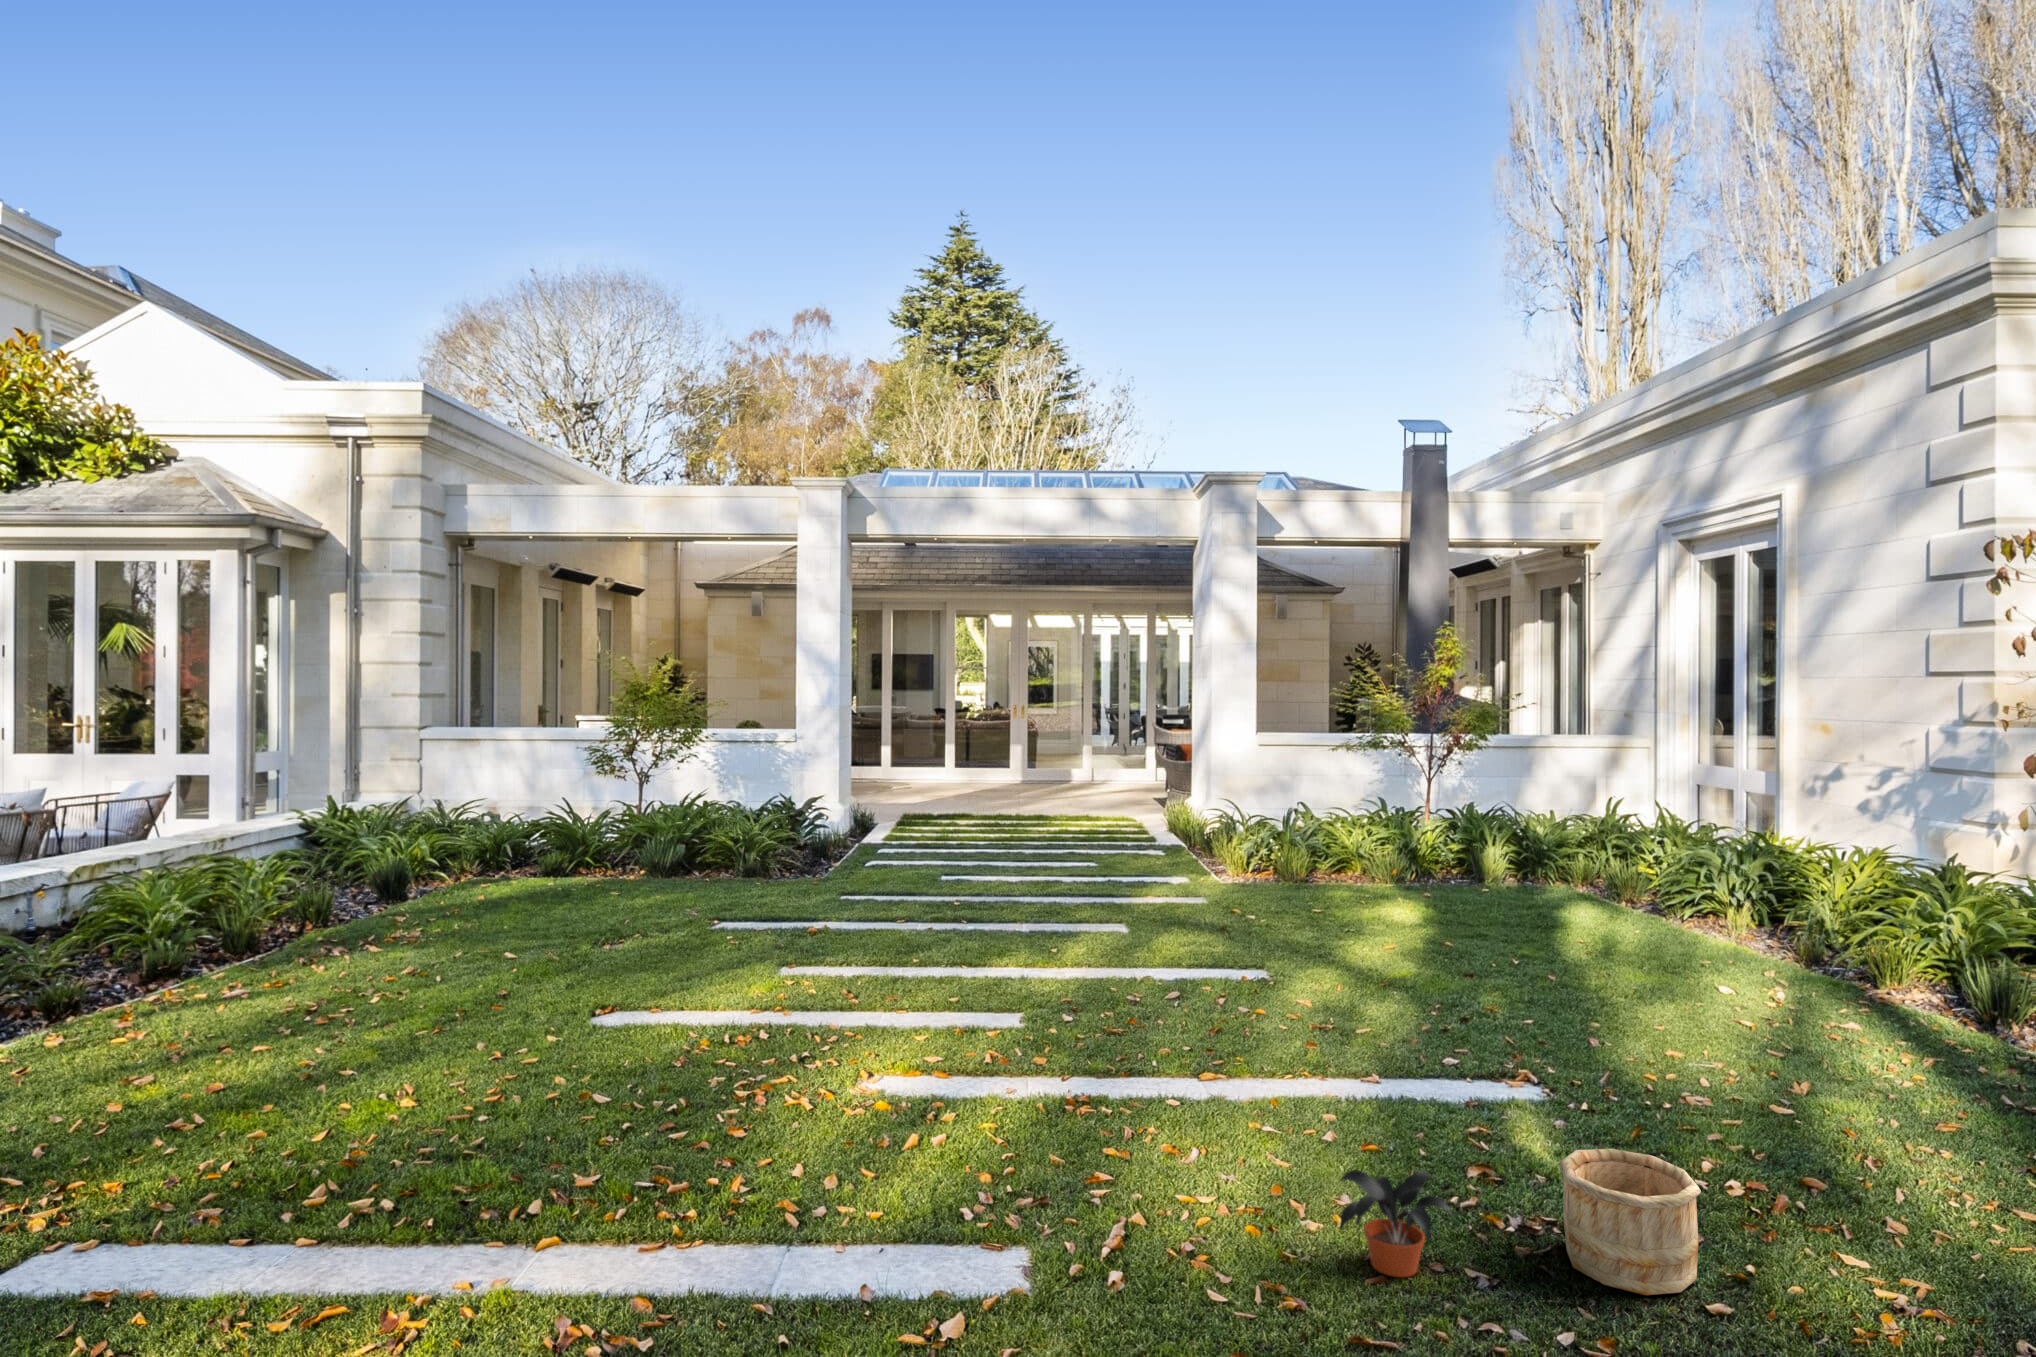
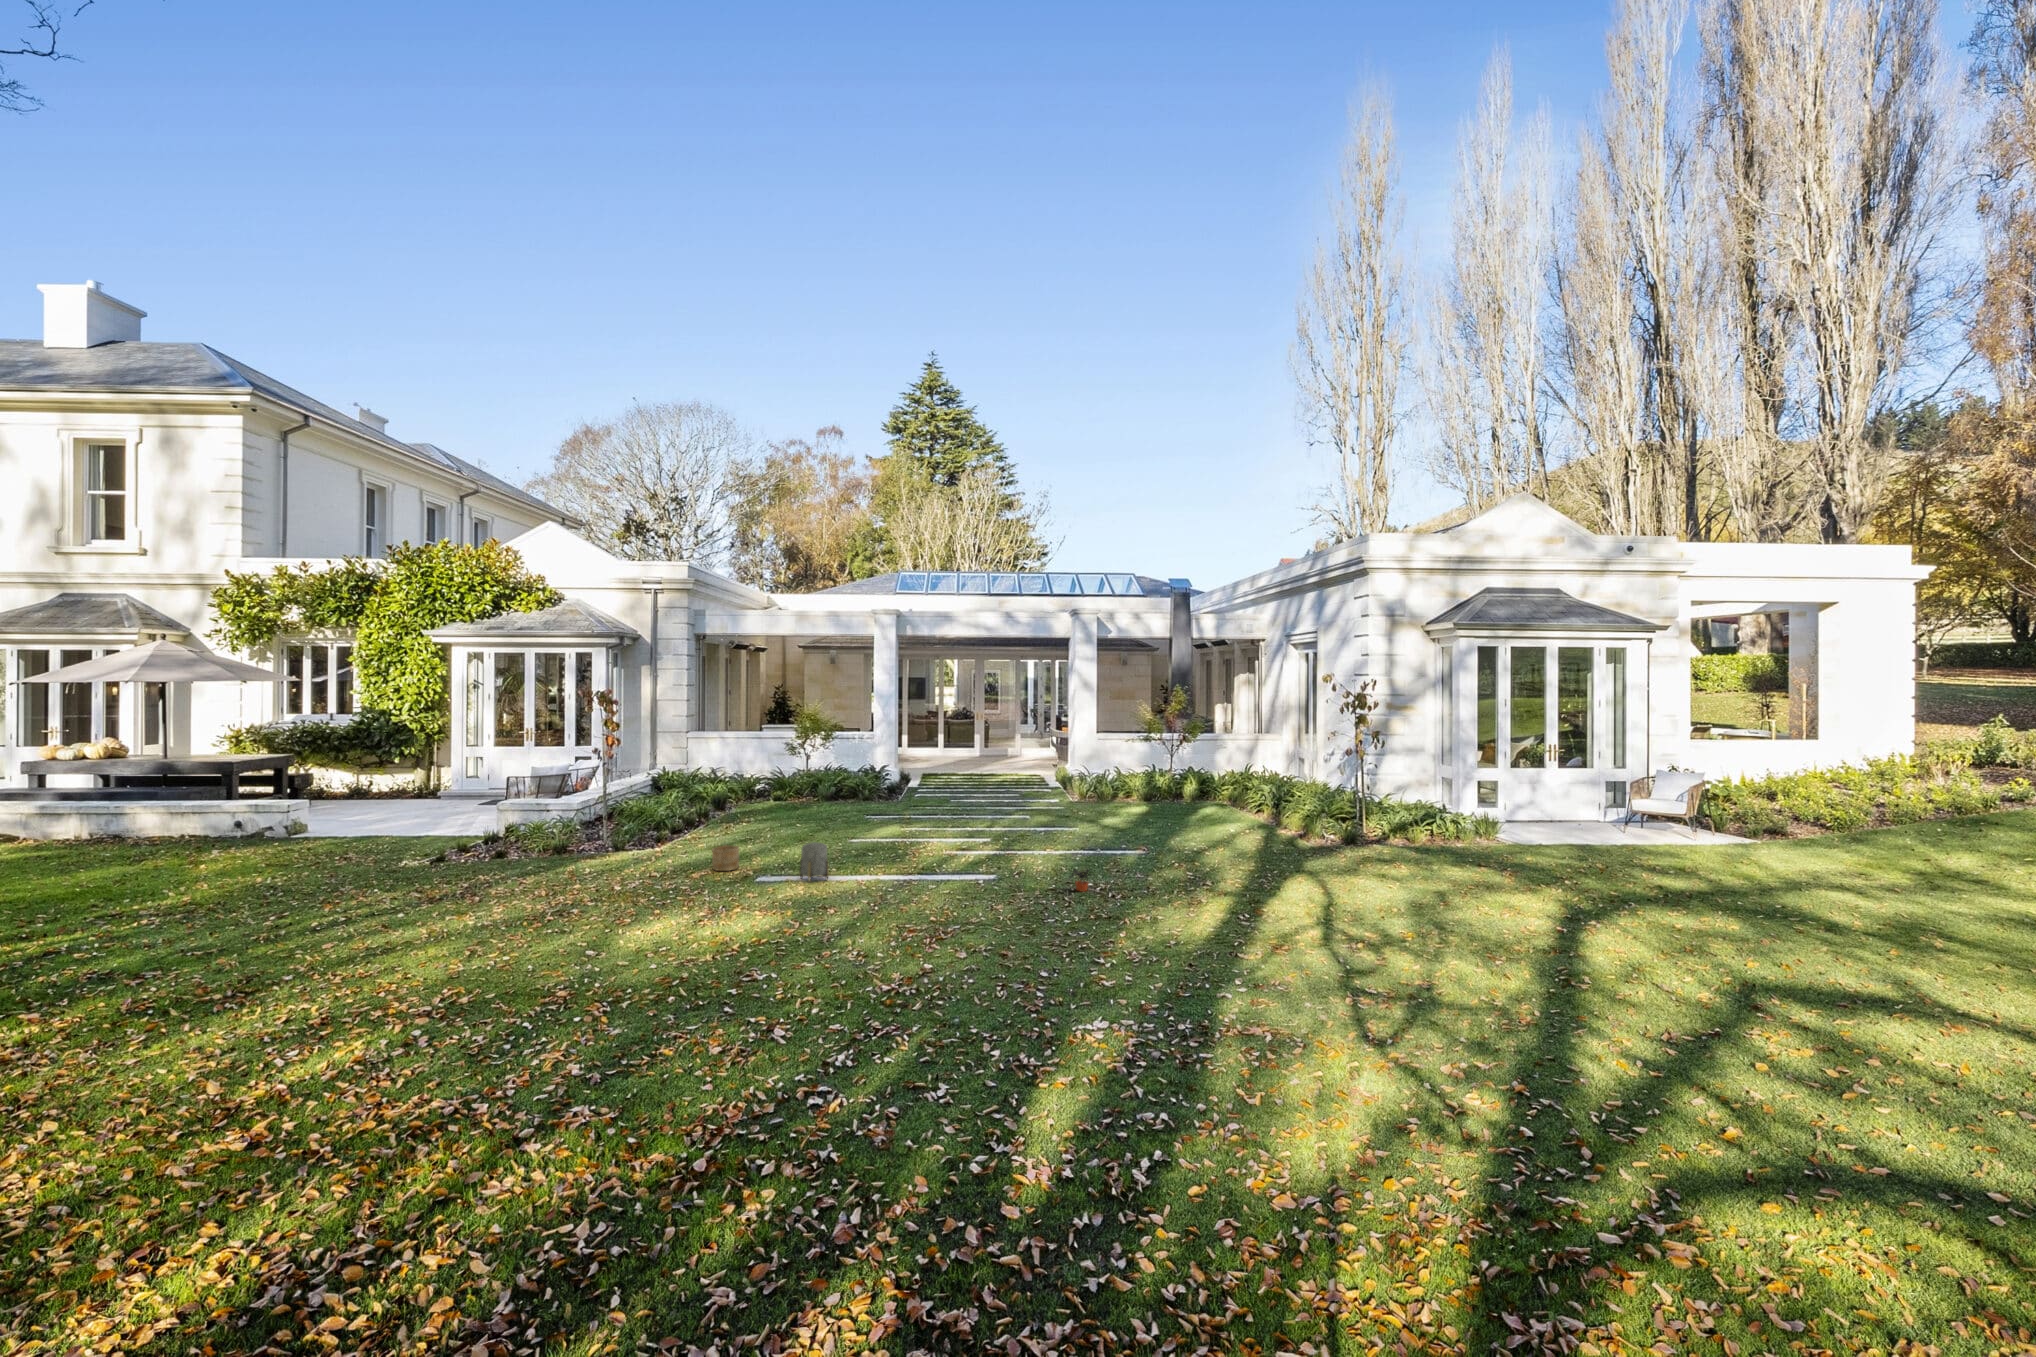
stool: none [286,1035,399,1204] -> present [799,842,829,882]
wooden bucket: present [1559,1149,1701,1295] -> present [712,845,739,871]

